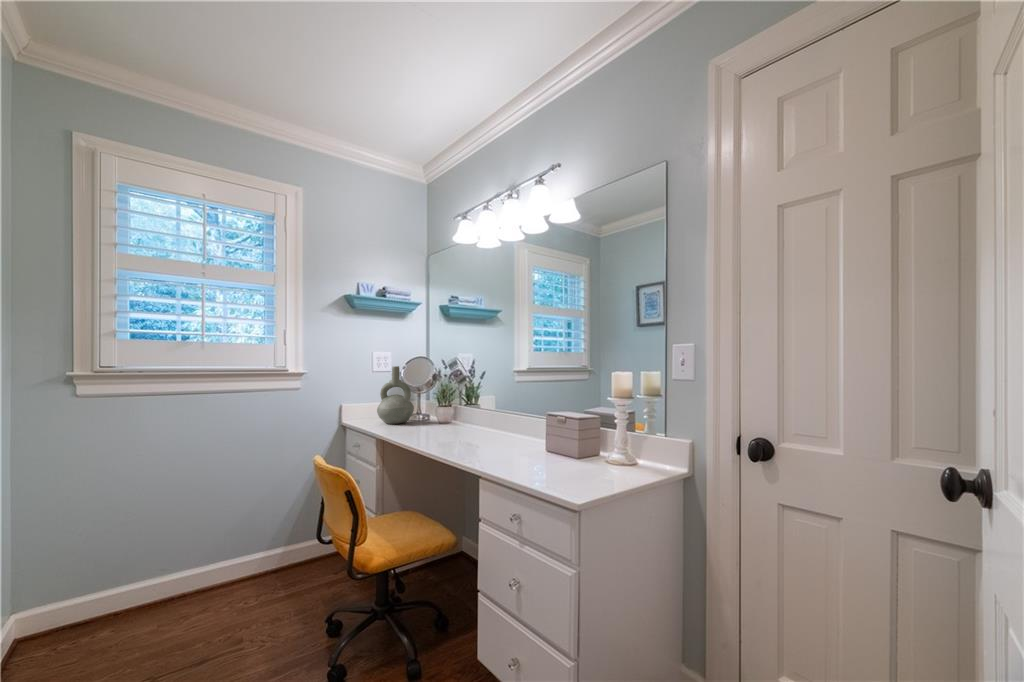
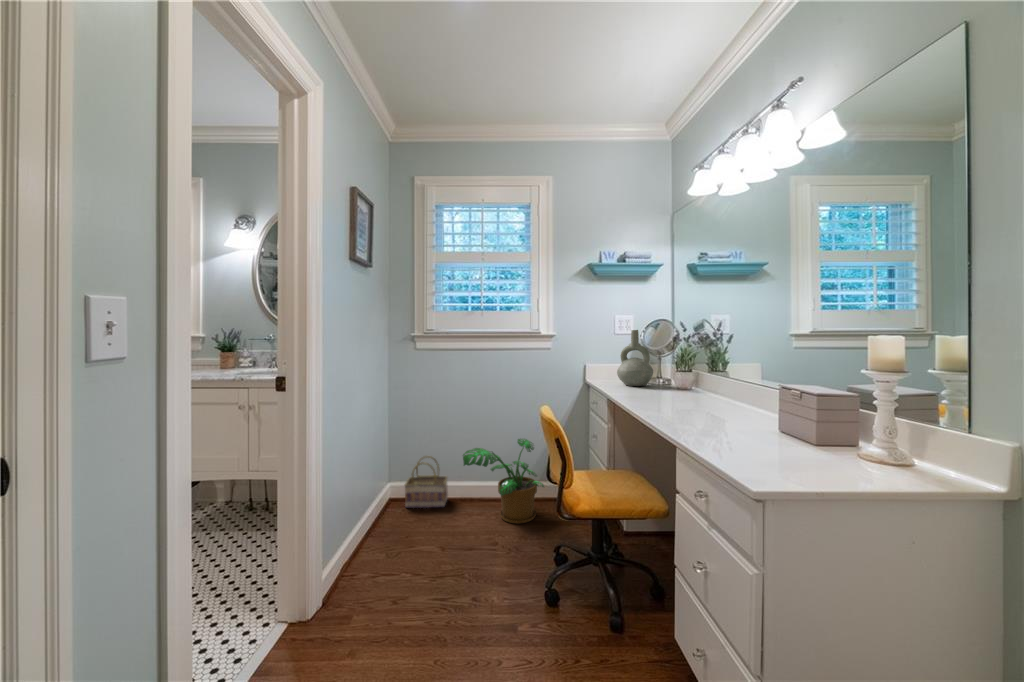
potted plant: none [175,501,293,616] -> present [463,439,544,524]
basket: none [41,556,130,652] -> present [405,456,448,508]

